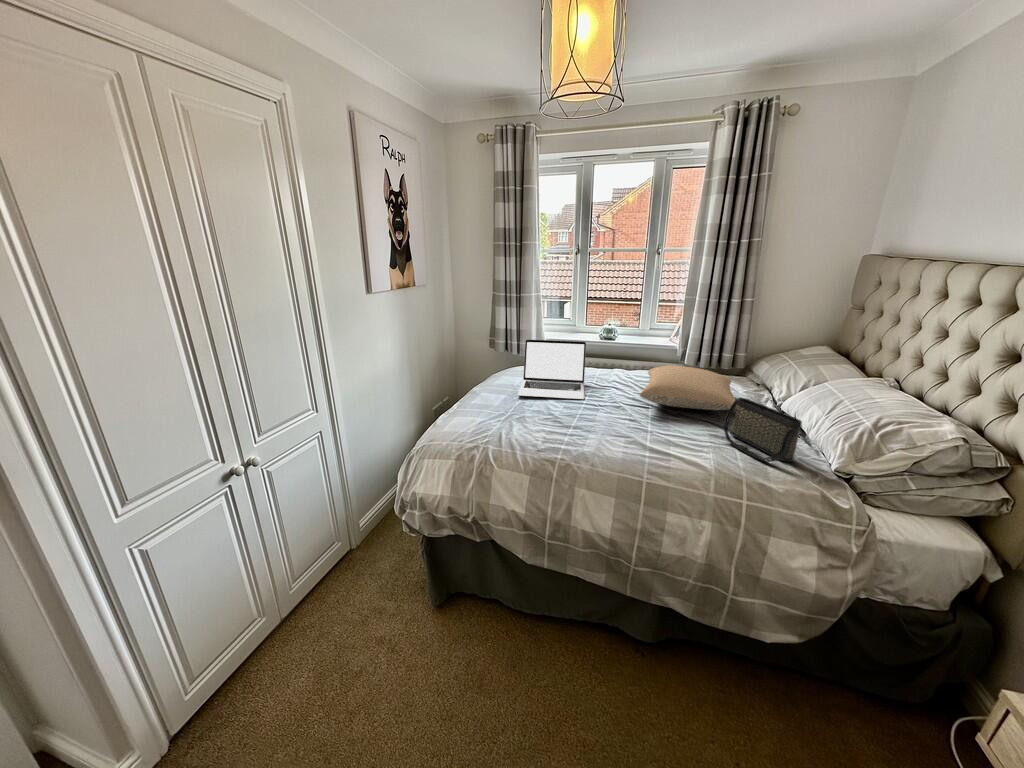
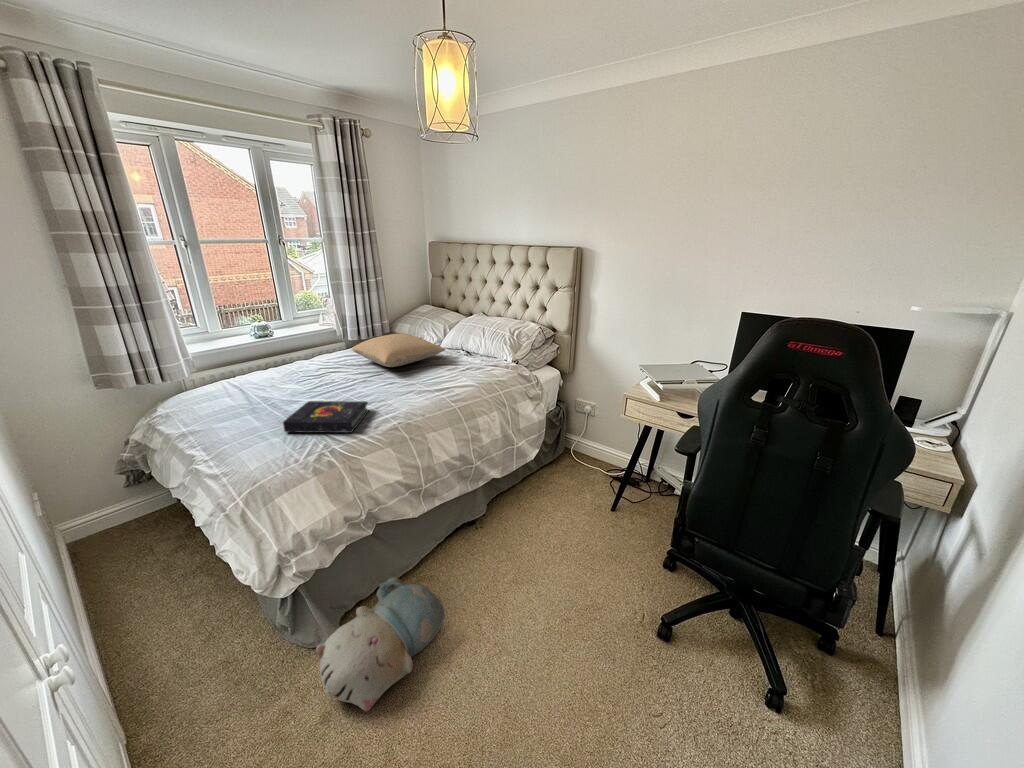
laptop: present [518,339,586,399] -> none [216,338,328,409]
handbag: present [724,398,802,462] -> none [448,340,496,371]
book: none [493,402,566,443] -> present [283,401,369,433]
plush toy: none [363,588,481,685] -> present [316,578,444,711]

